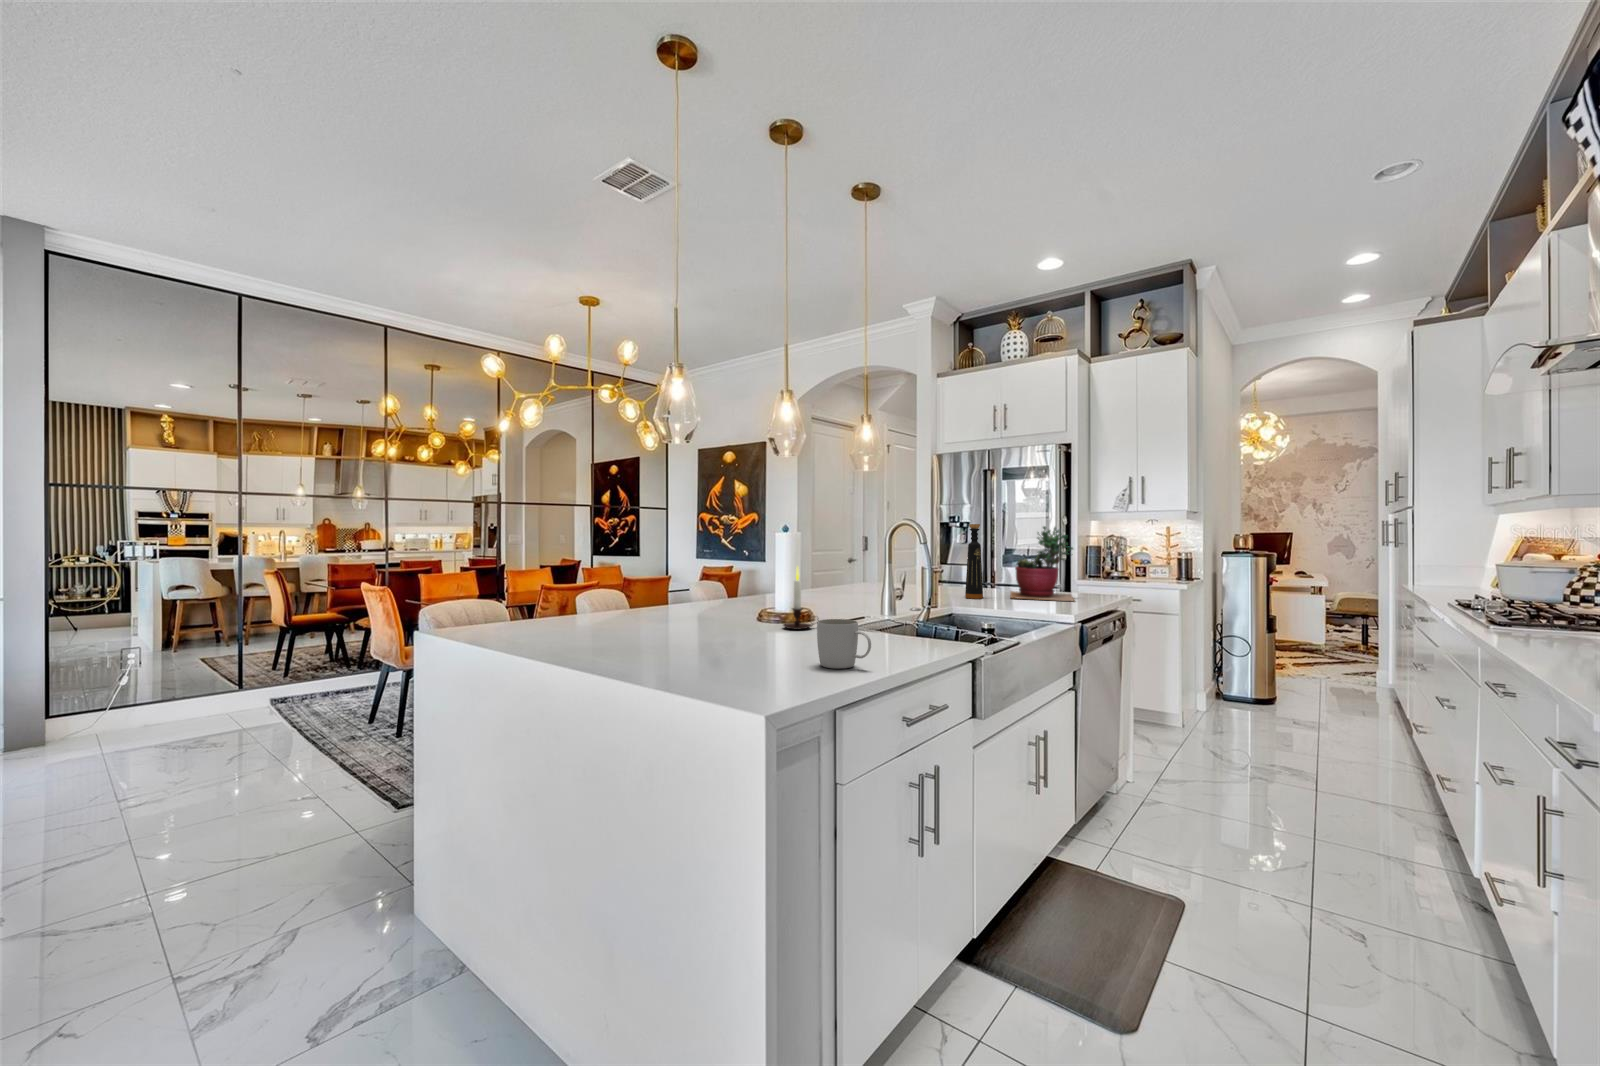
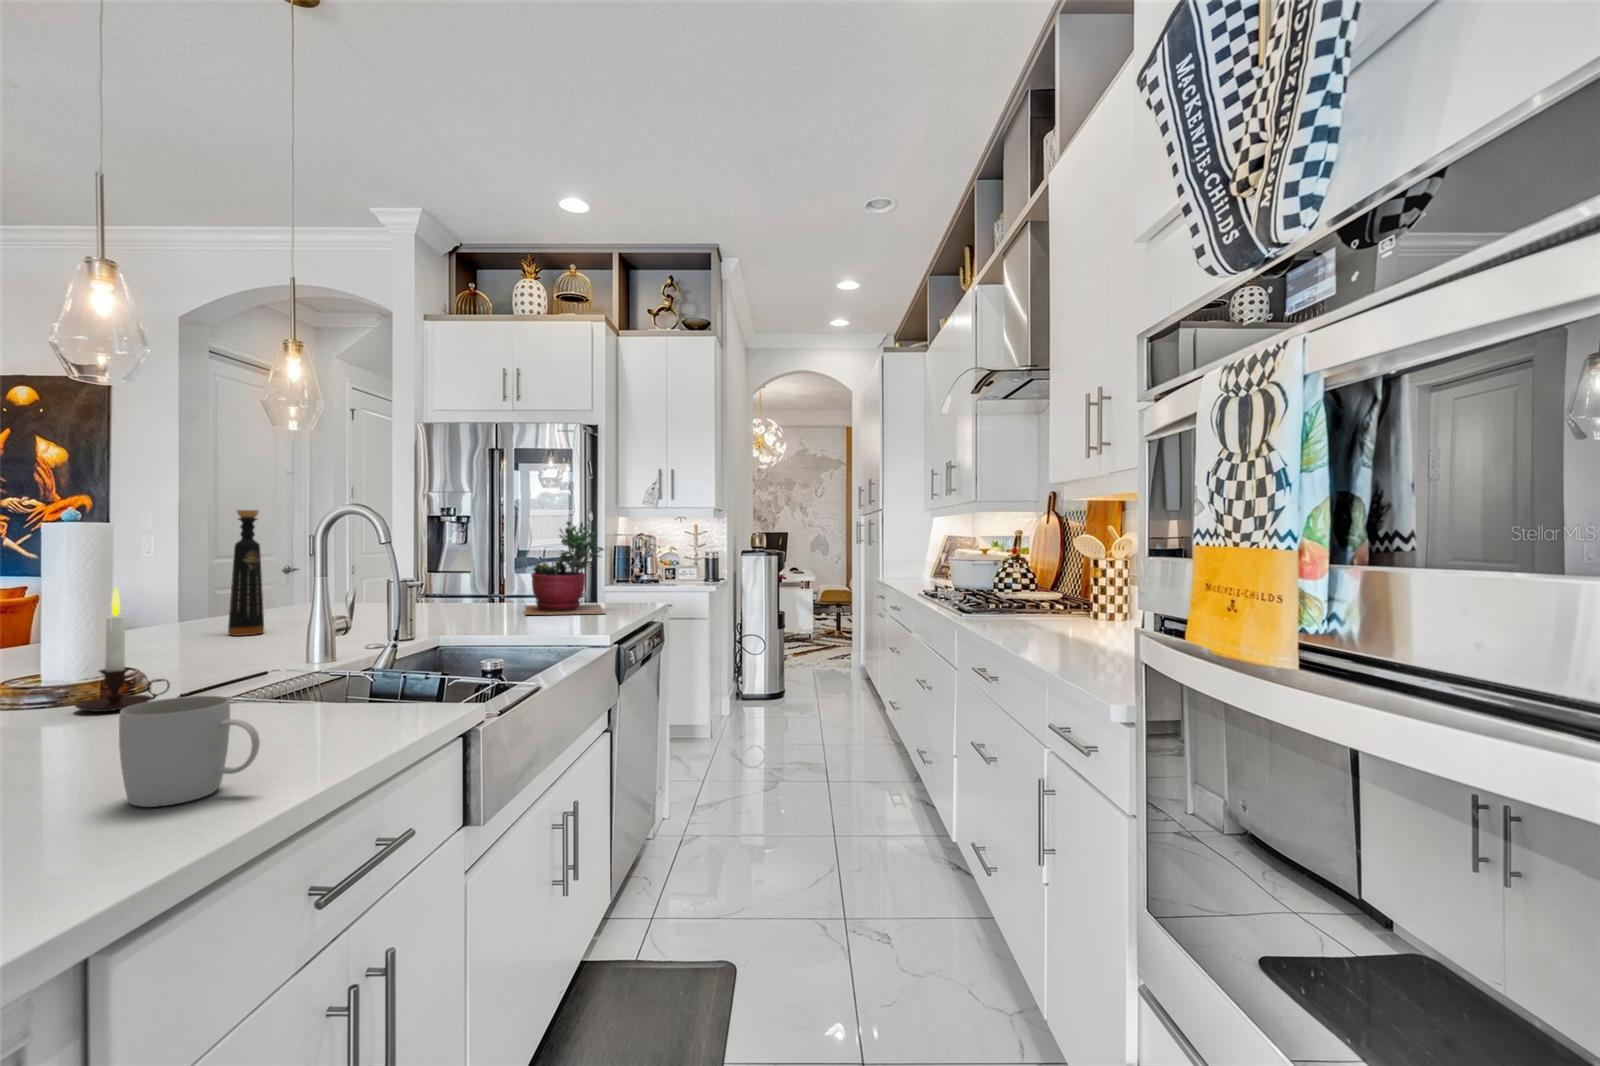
bottle: present [965,524,983,599] -> present [228,510,264,636]

